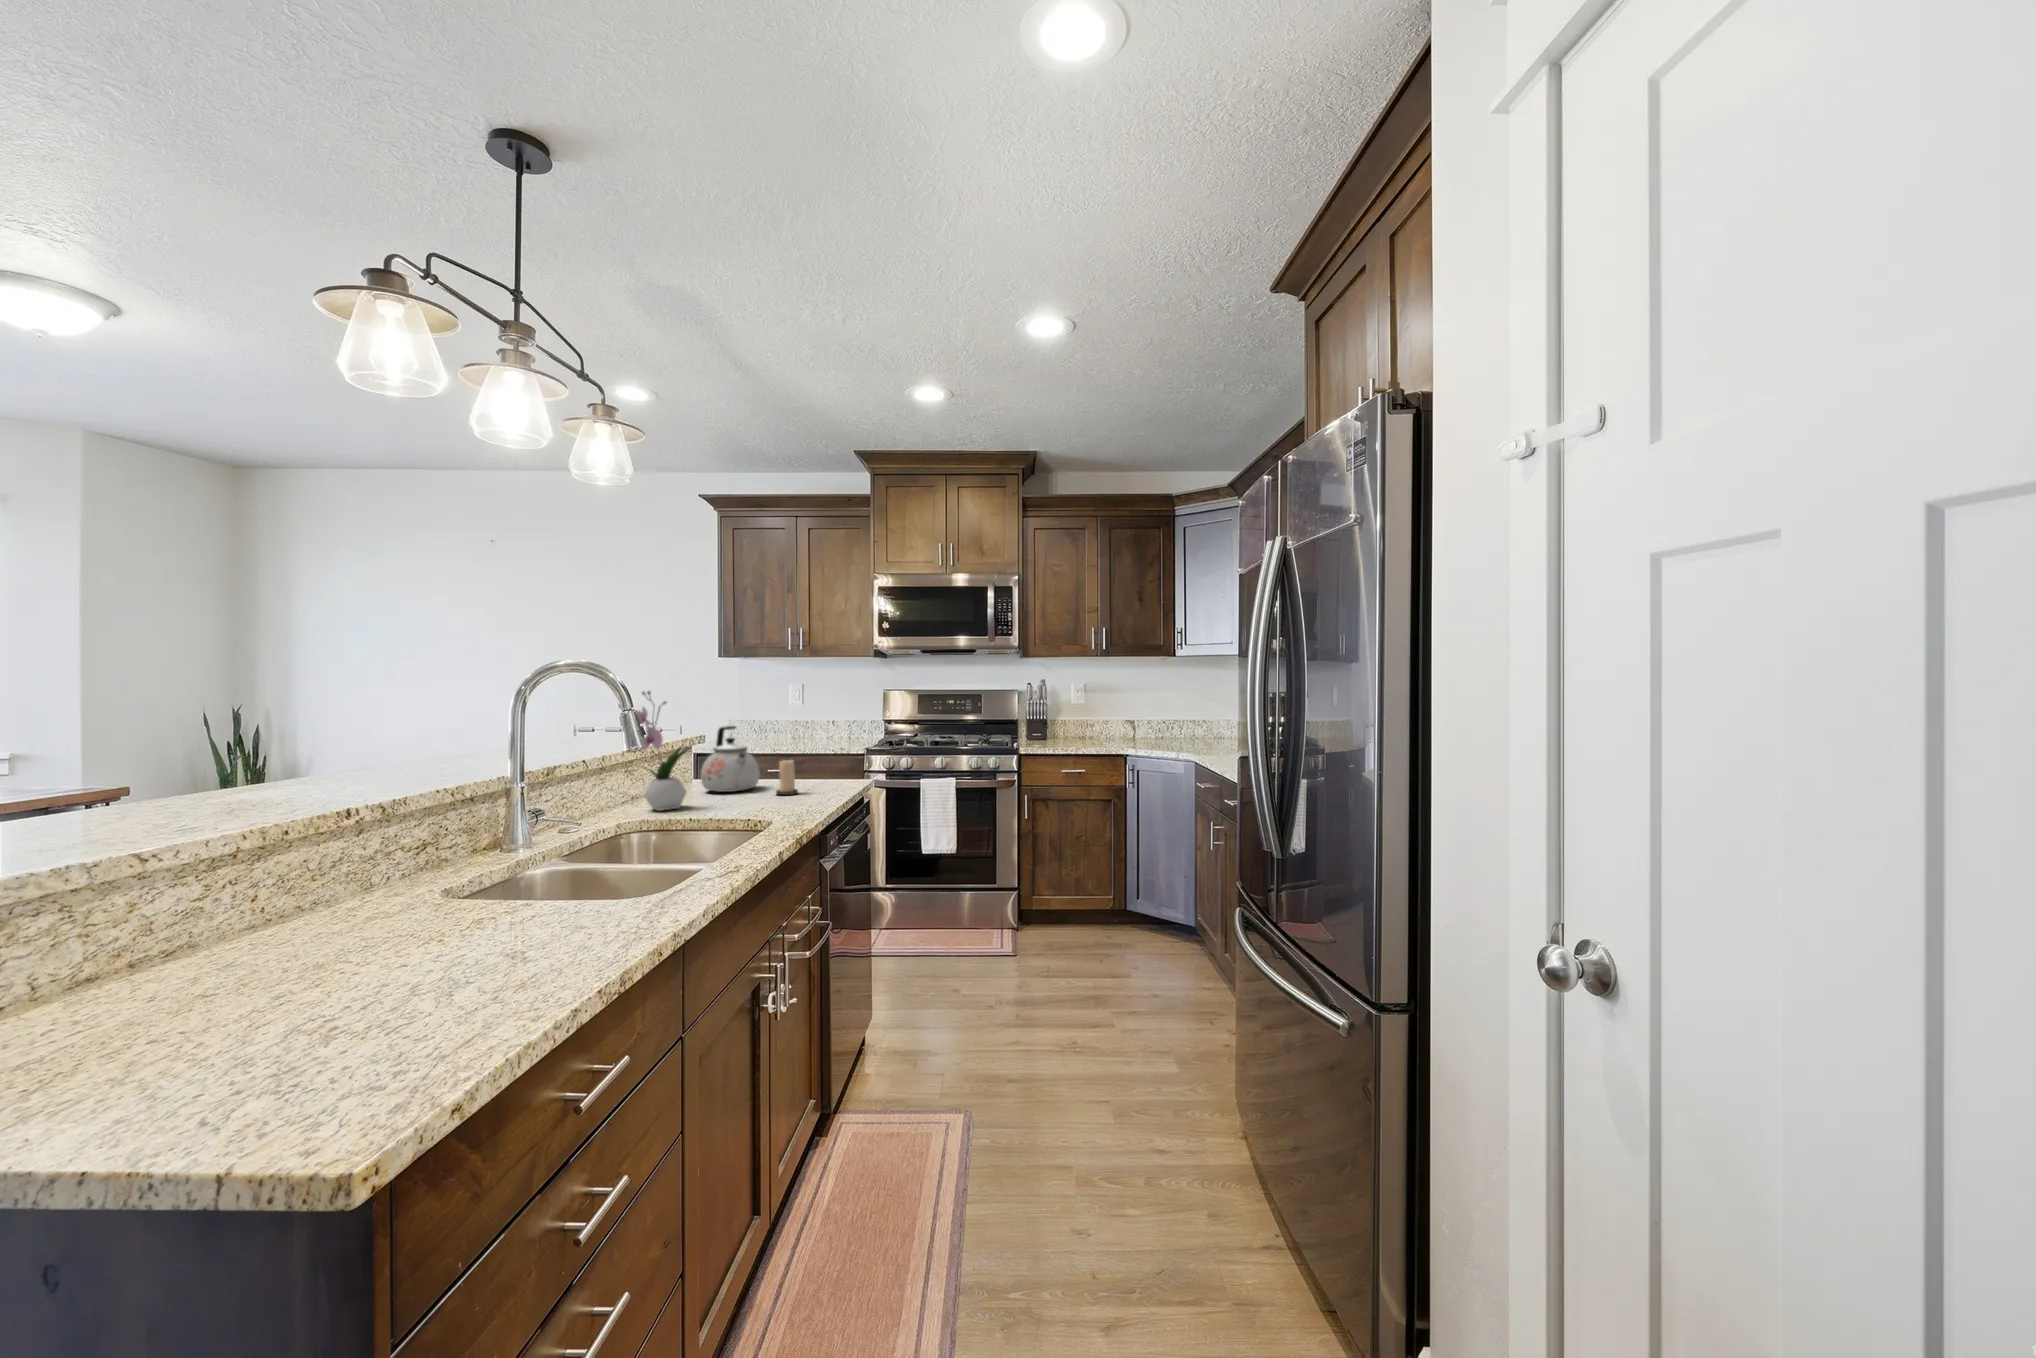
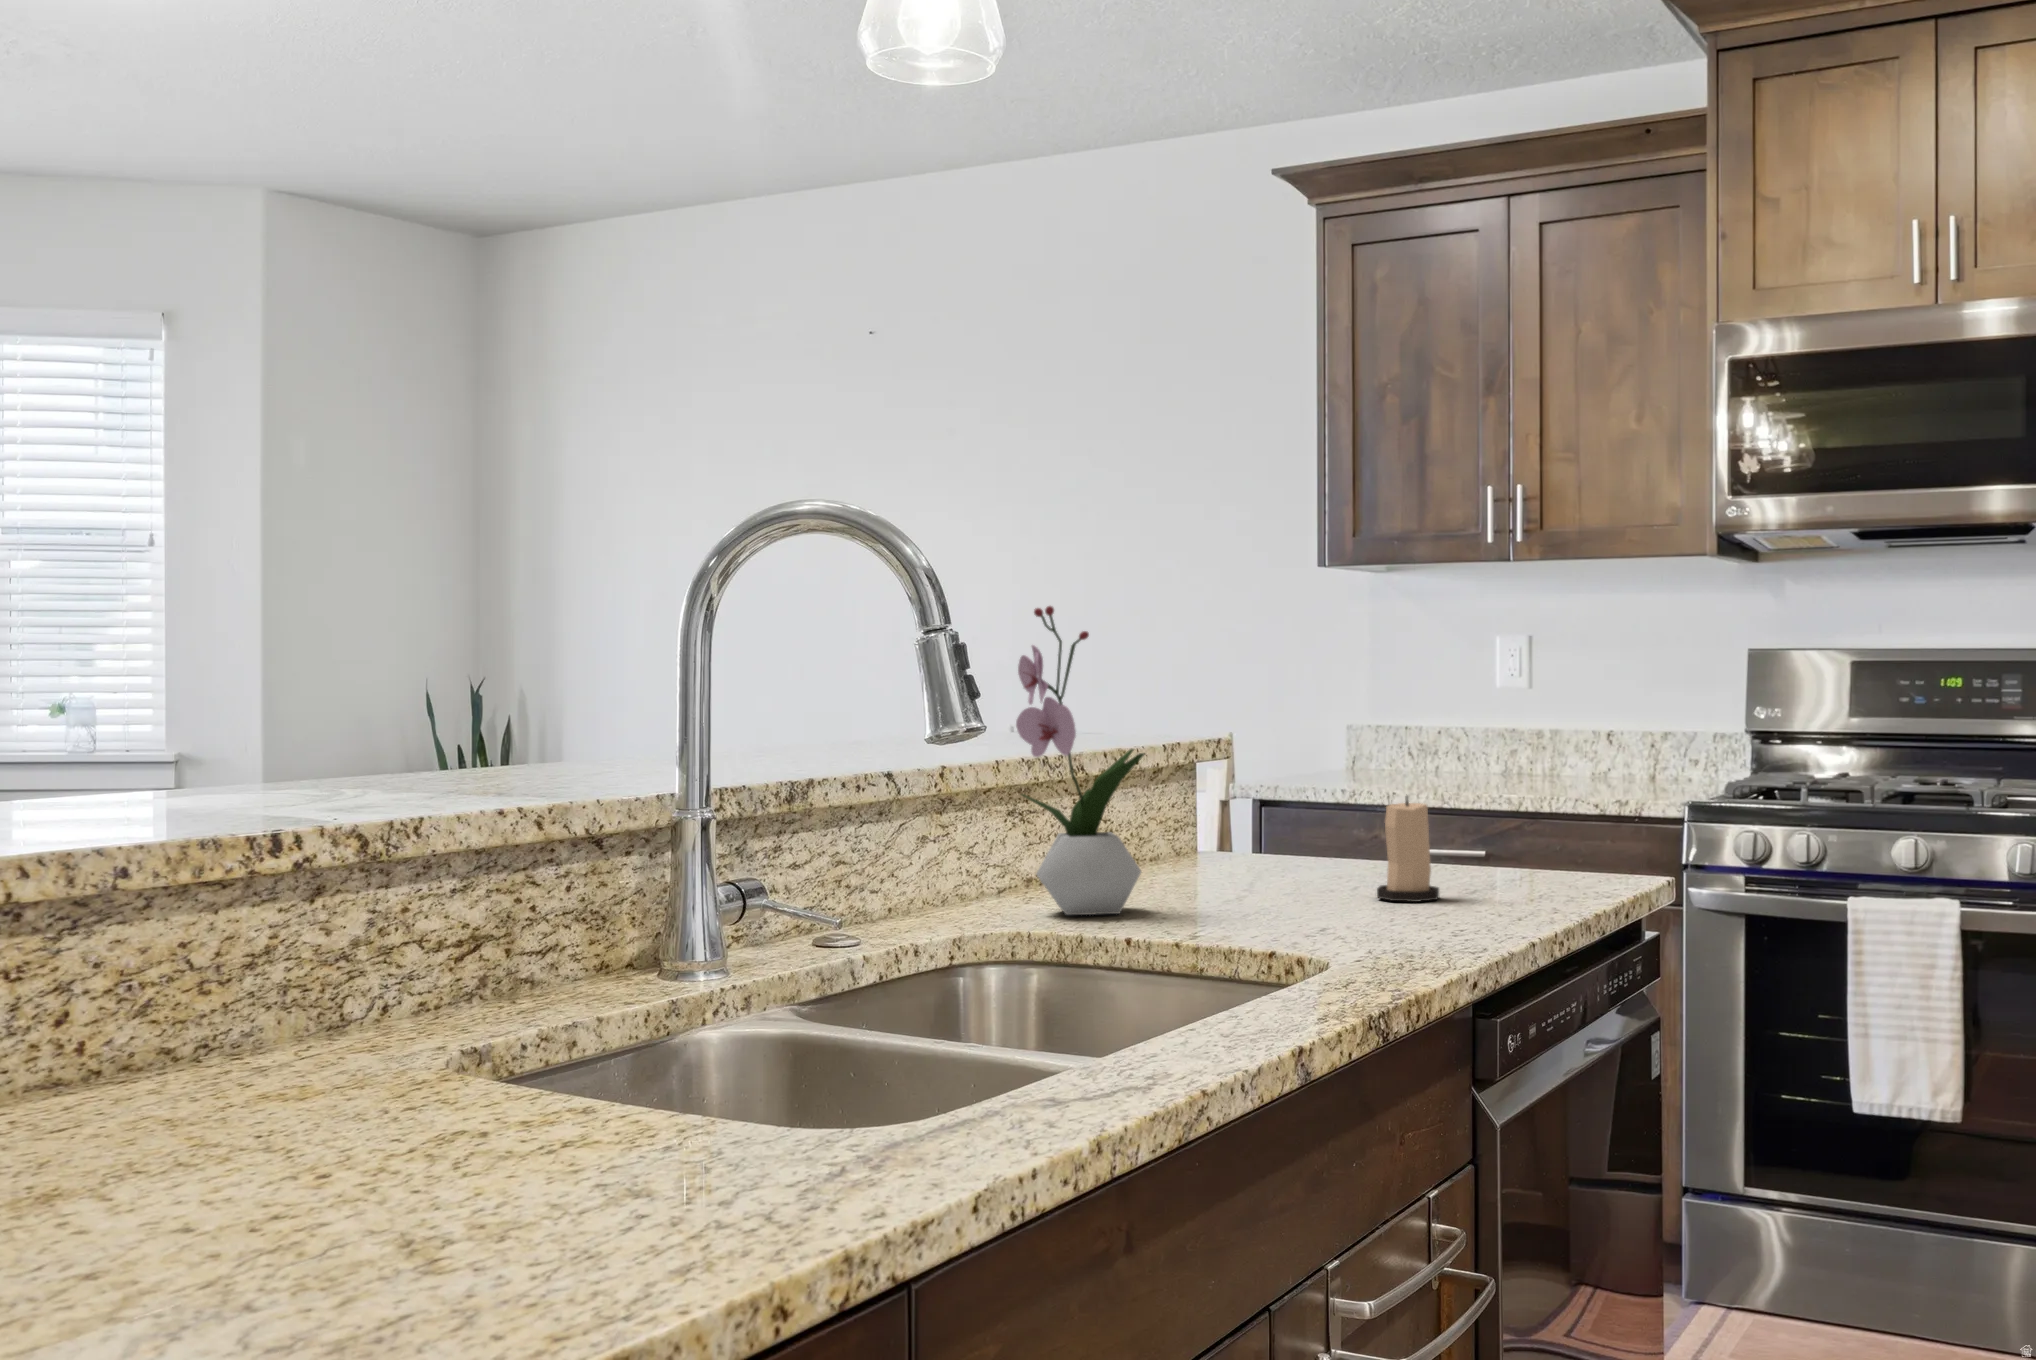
kettle: present [701,726,760,792] -> none [1198,709,1347,883]

